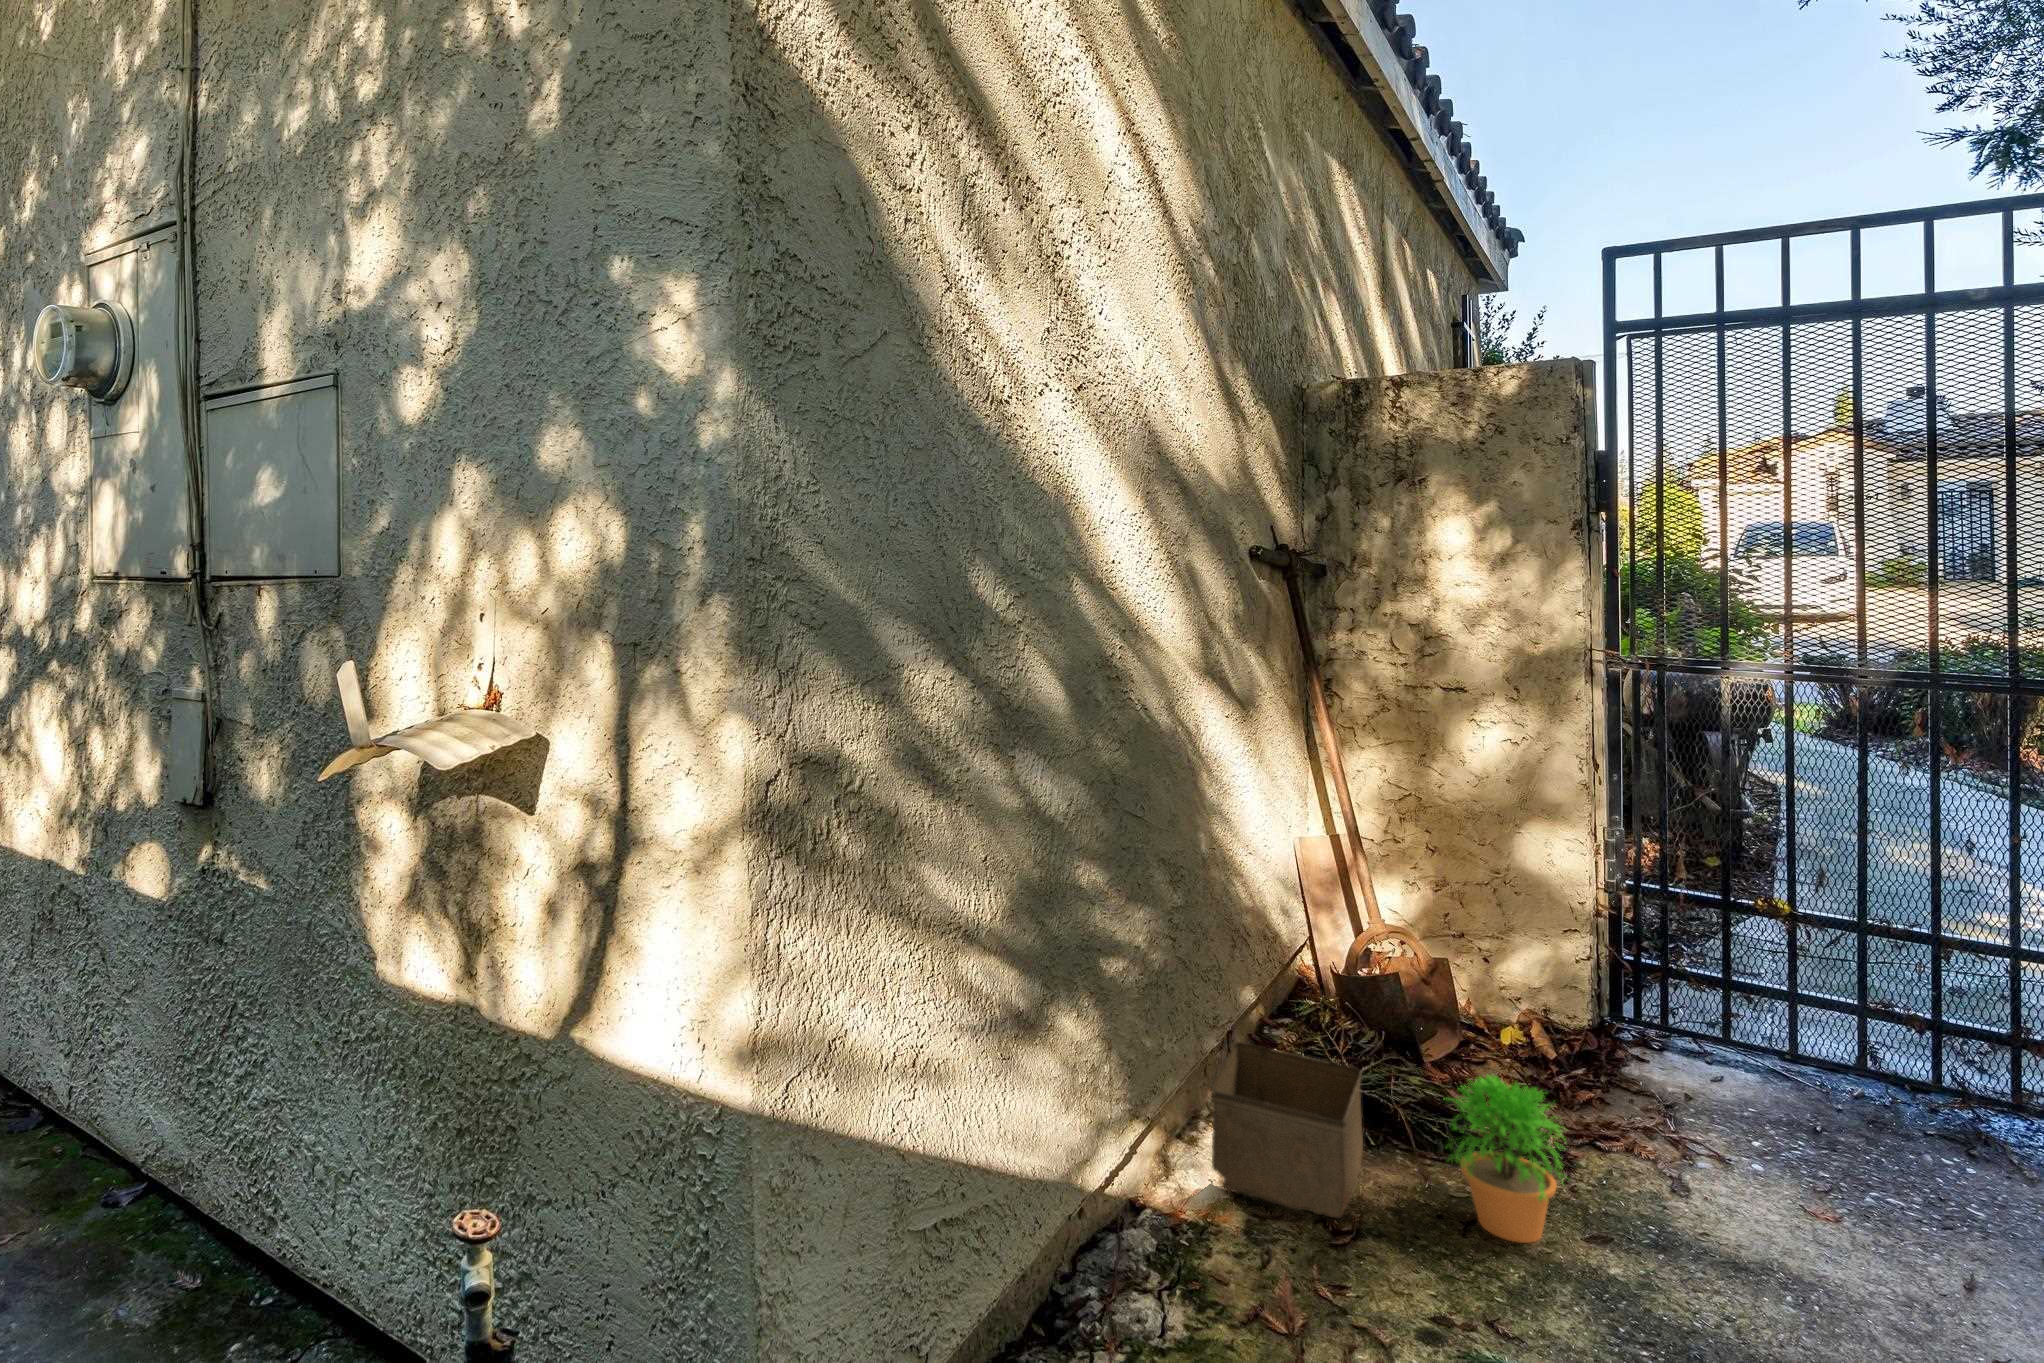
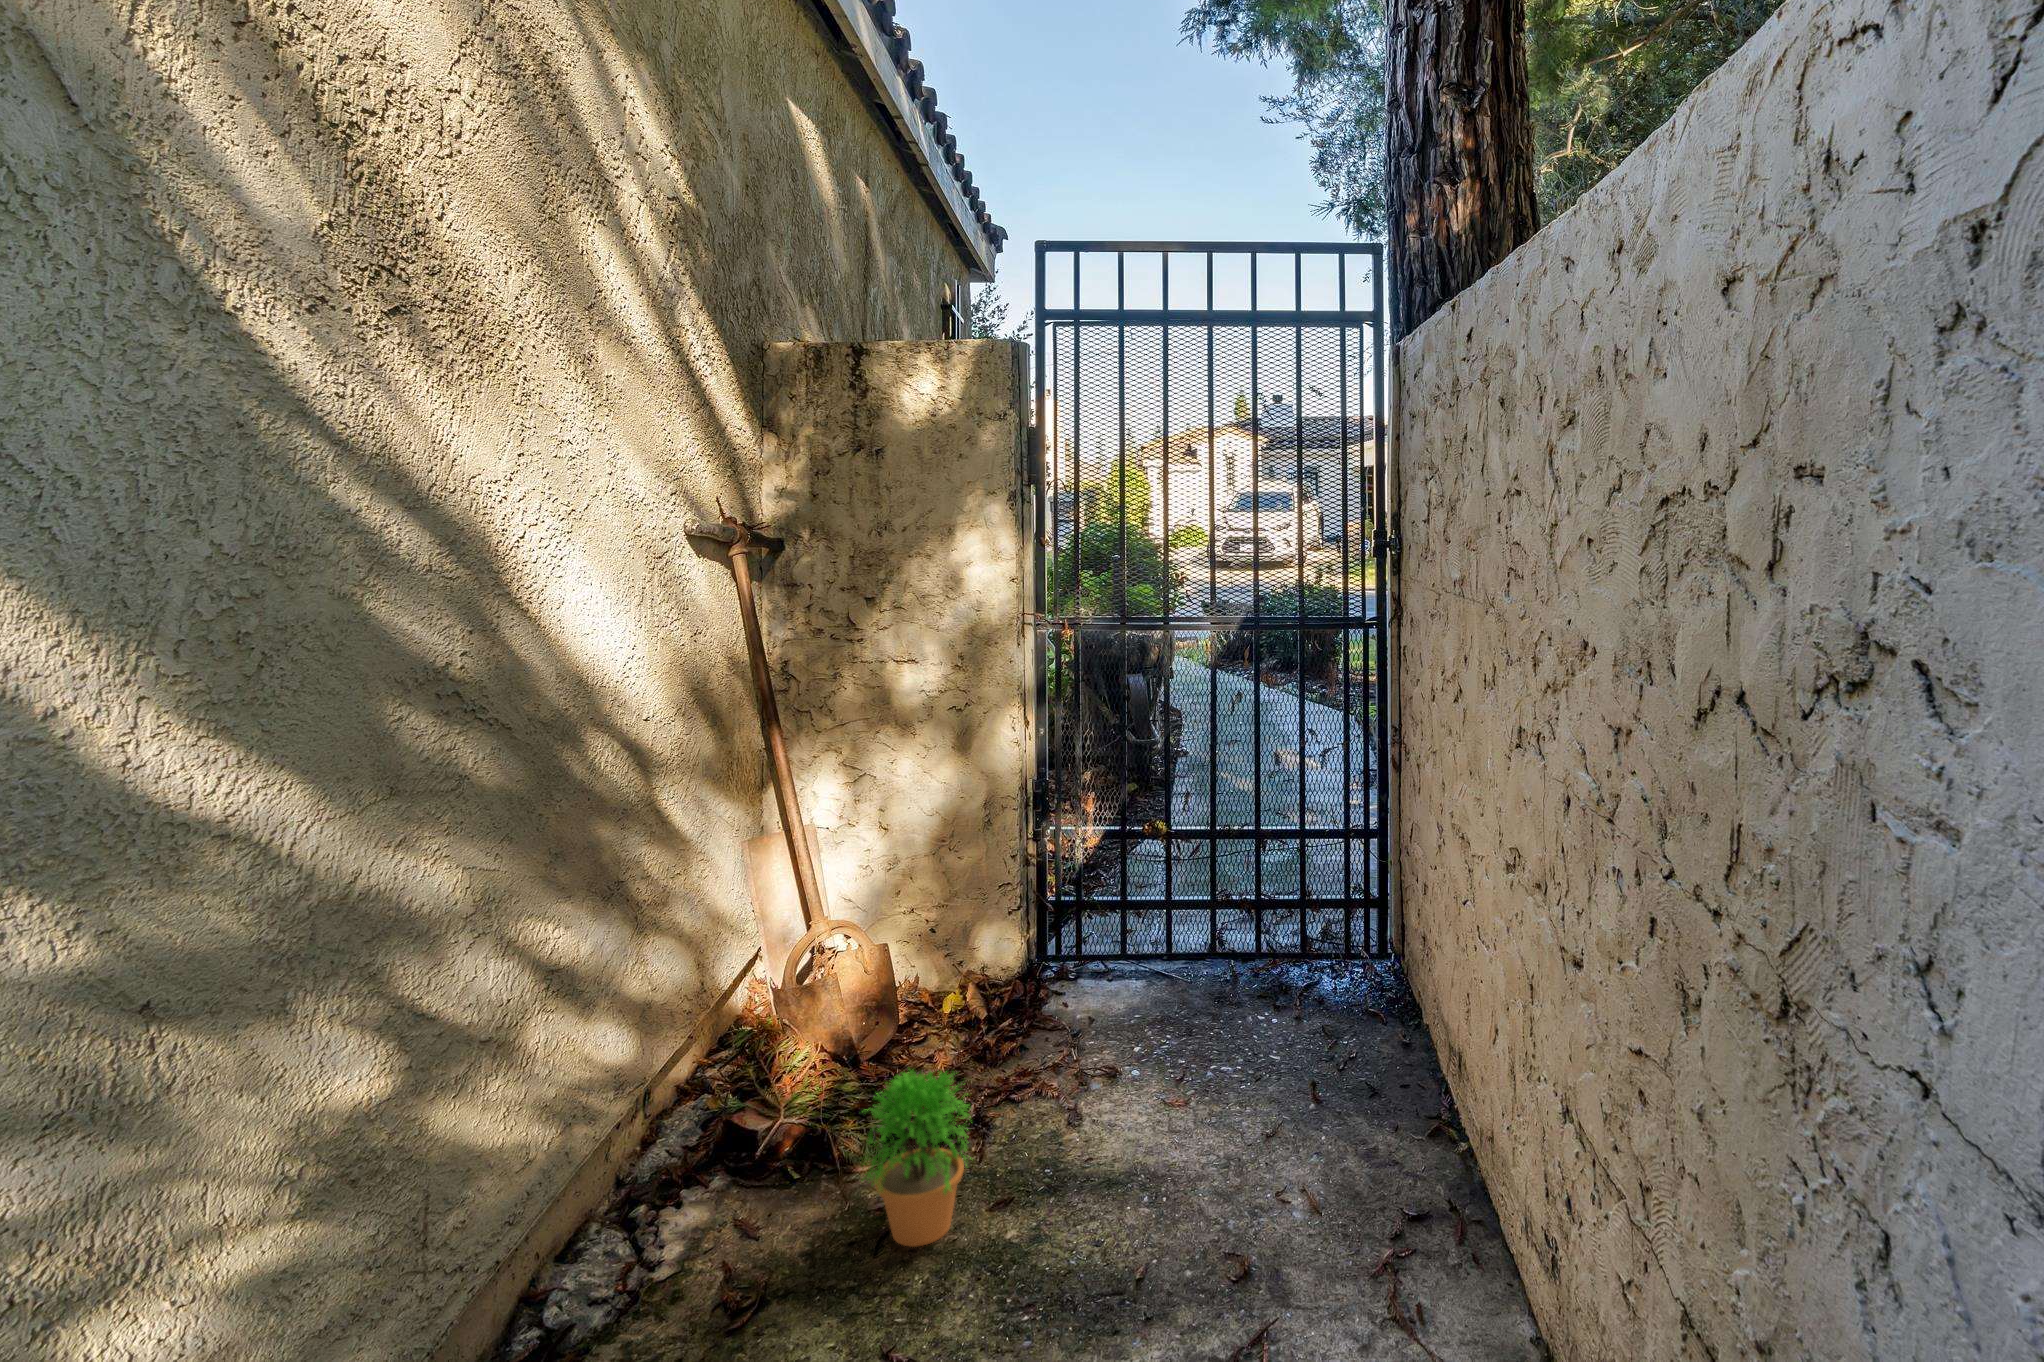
storage bin: present [1211,1041,1363,1219] -> none [583,1104,783,1320]

